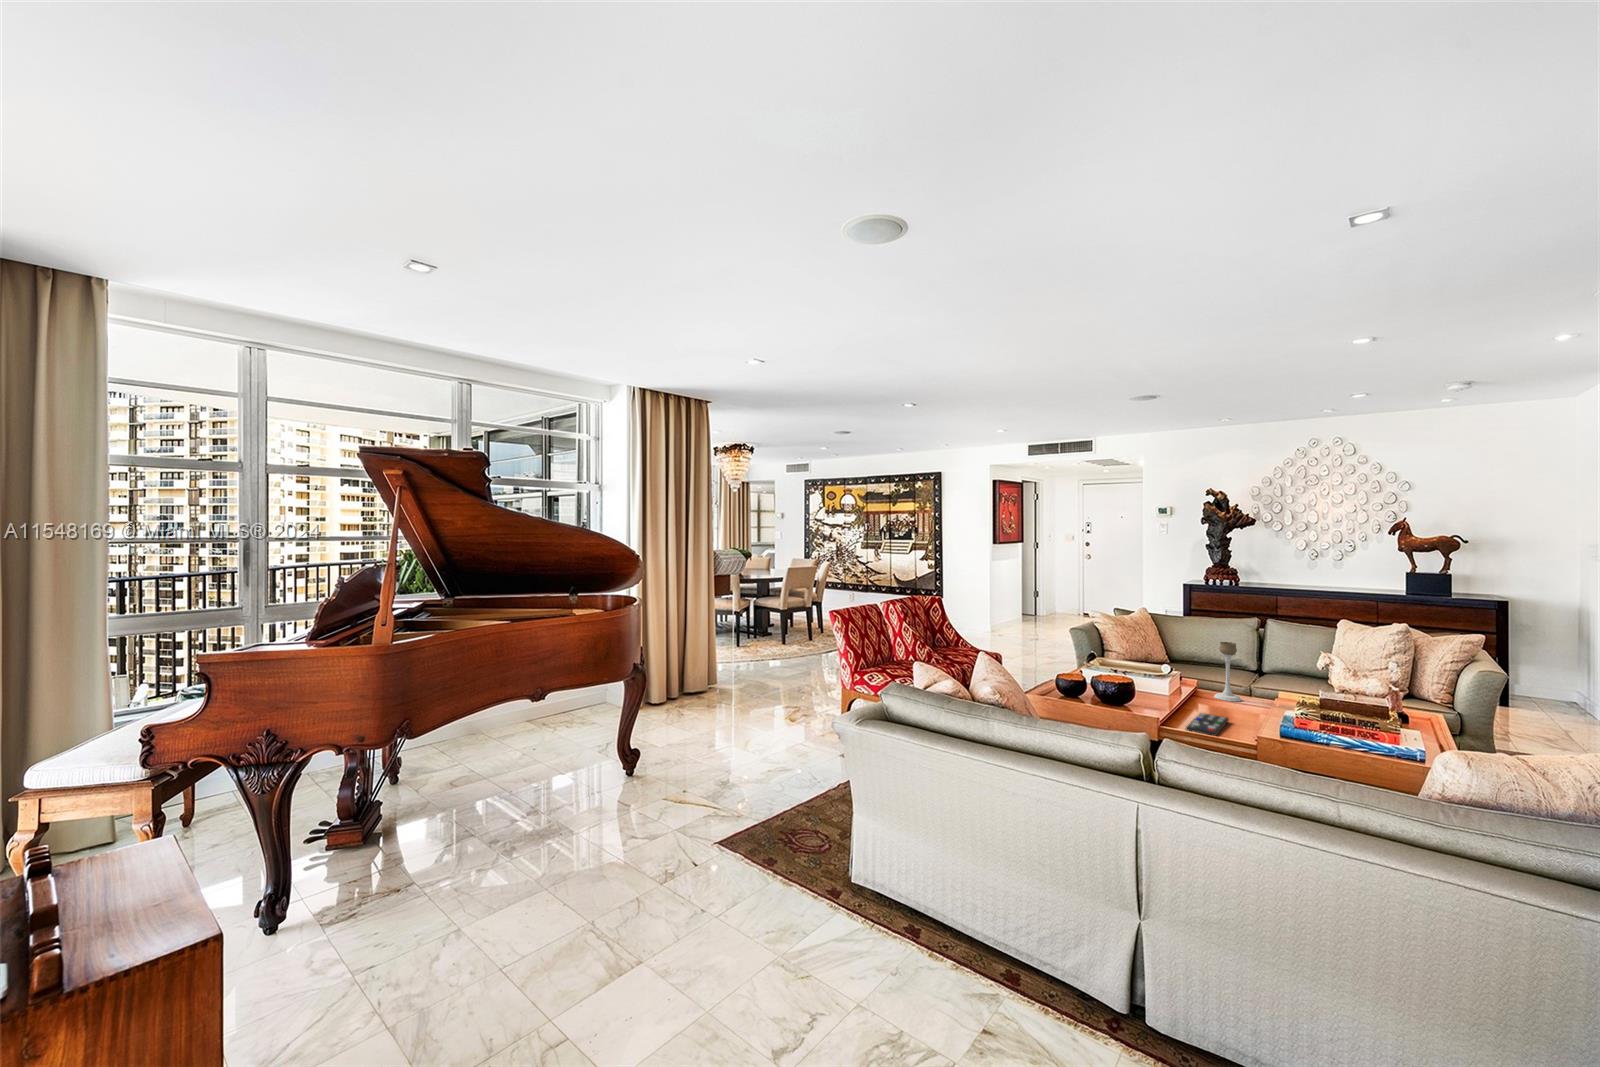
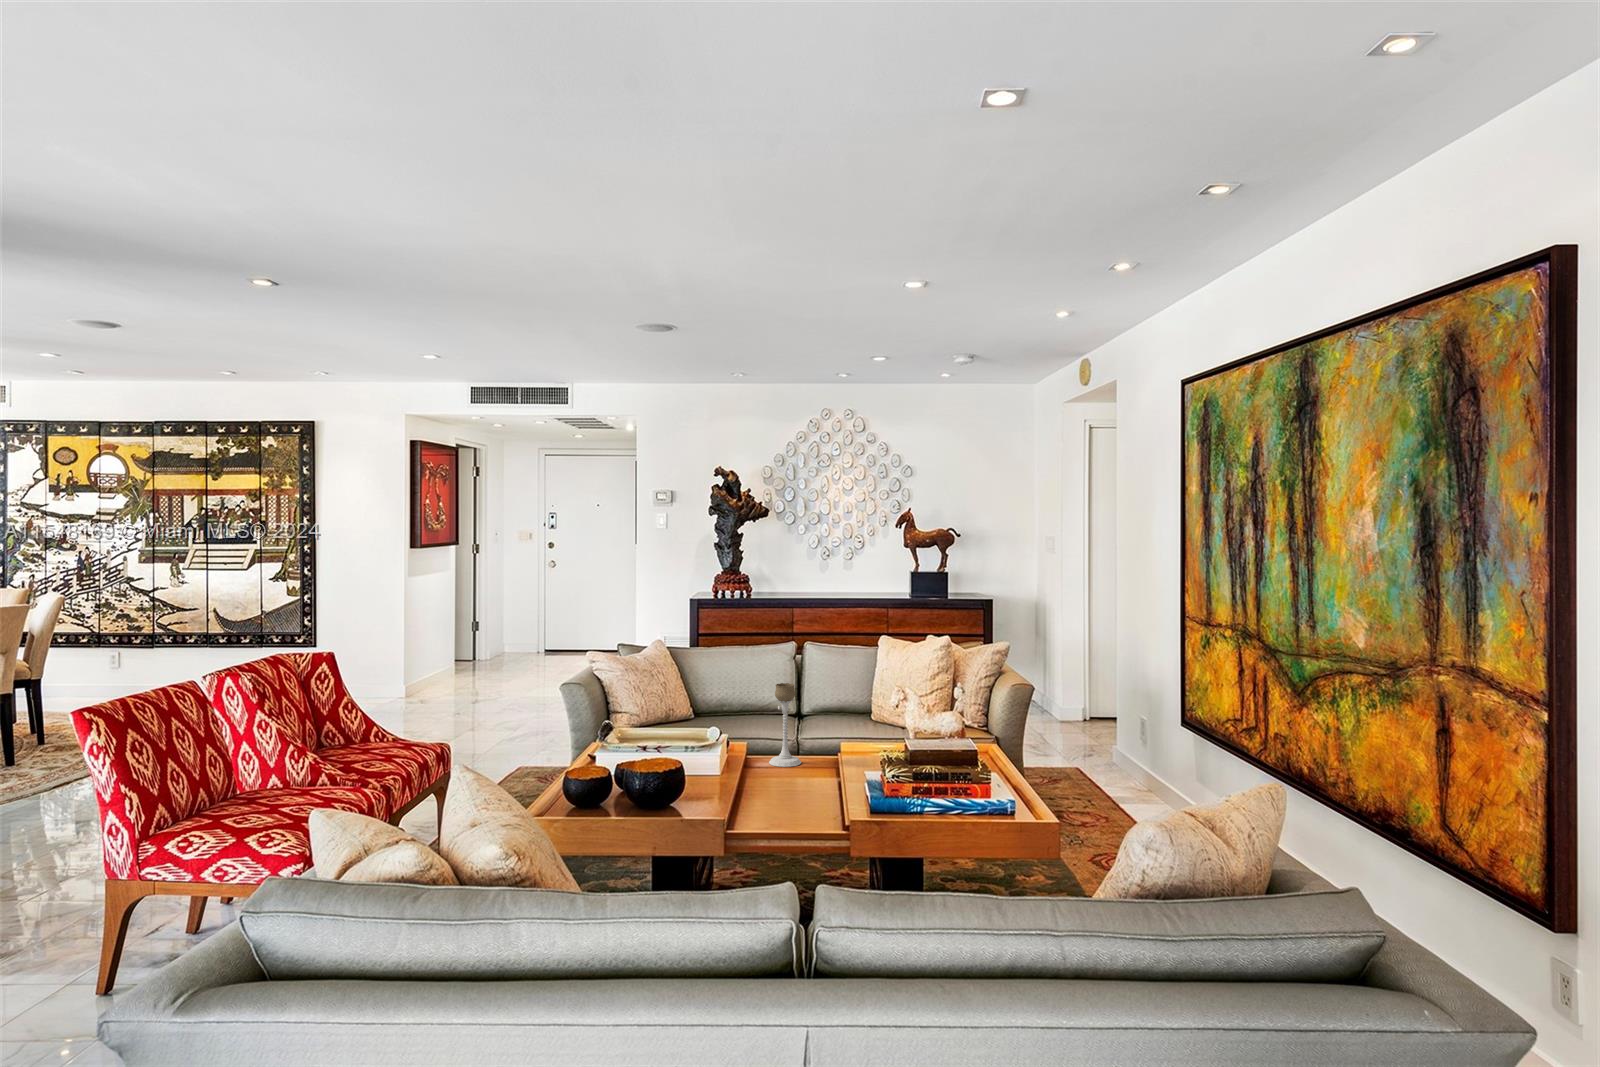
remote control: present [1186,713,1229,736] -> none [762,795,803,830]

